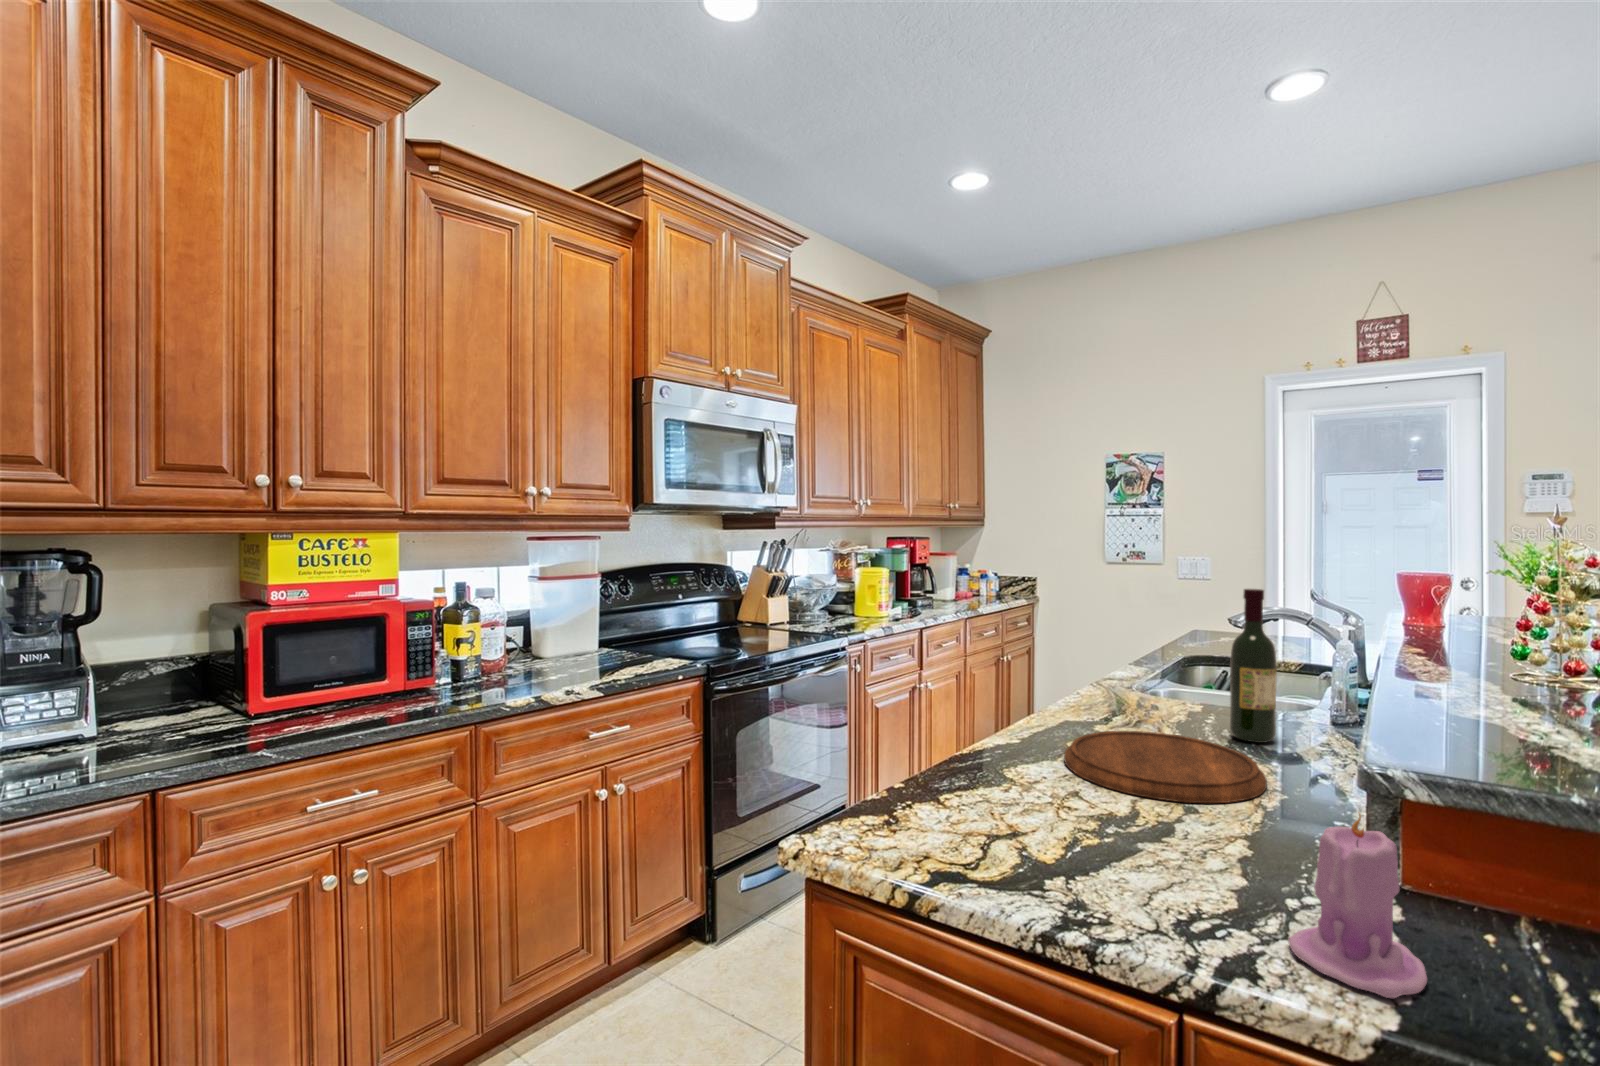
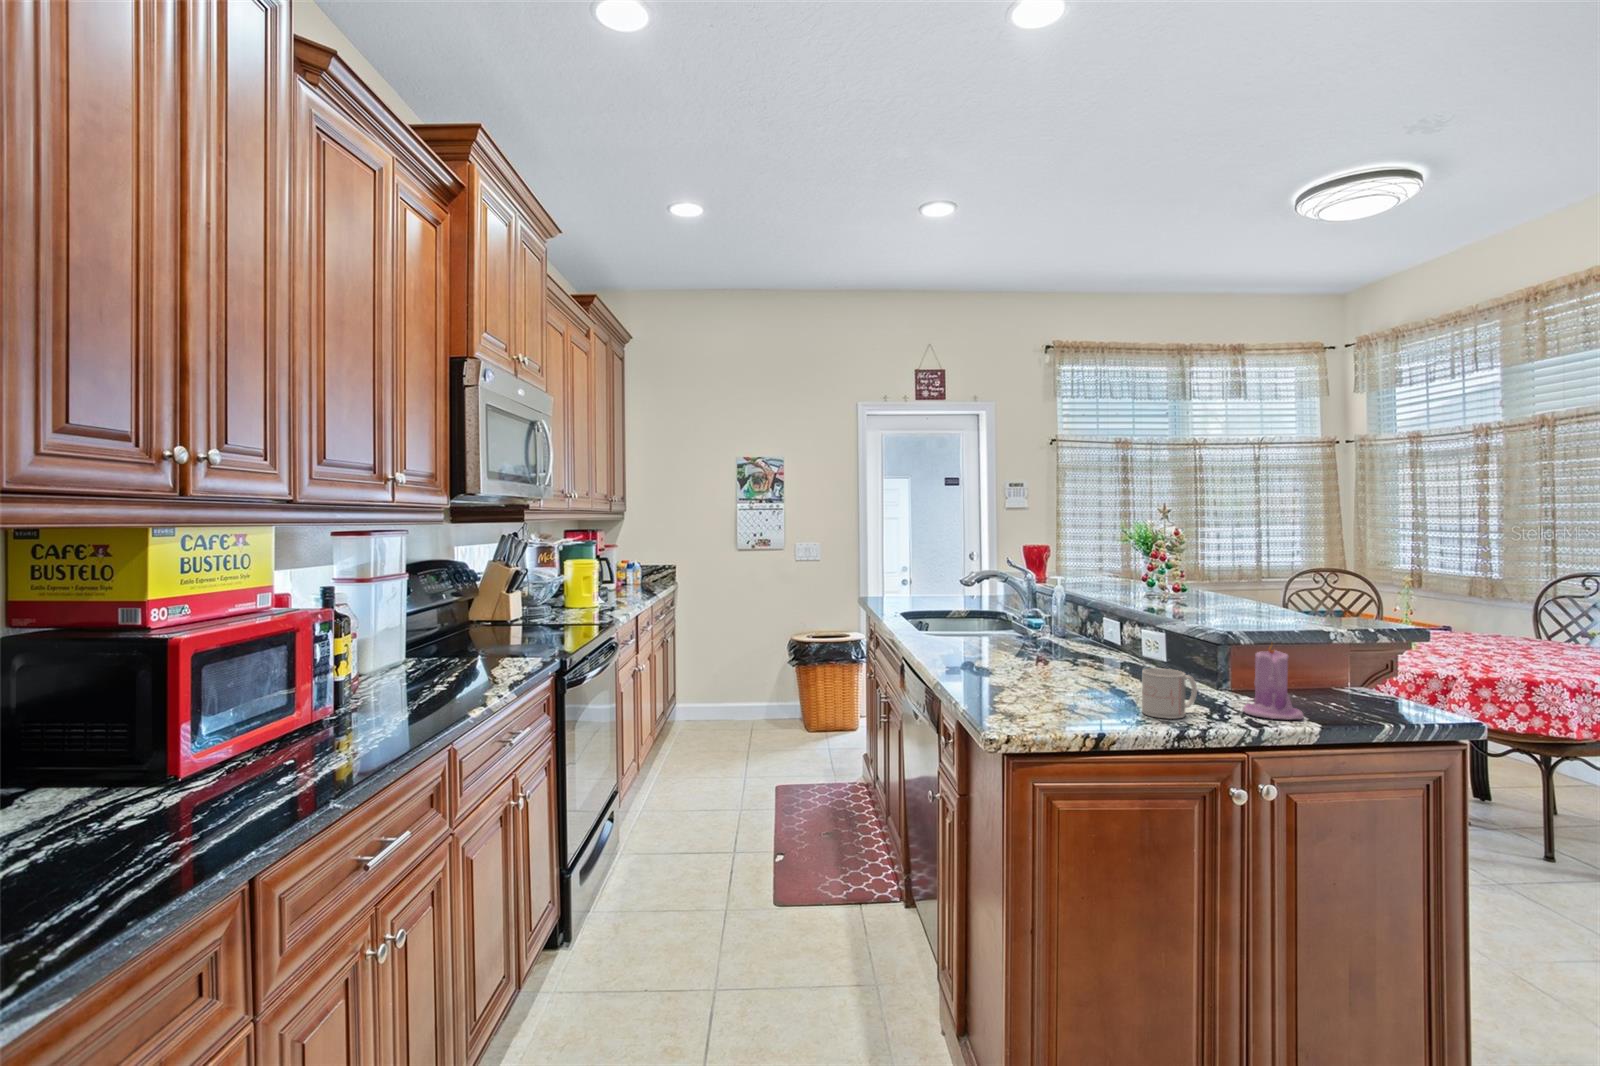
wine bottle: present [1230,589,1277,743] -> none [1029,552,1056,650]
cutting board: present [1064,731,1267,803] -> none [985,650,1110,681]
mug: none [1087,804,1199,907] -> present [1142,668,1197,719]

